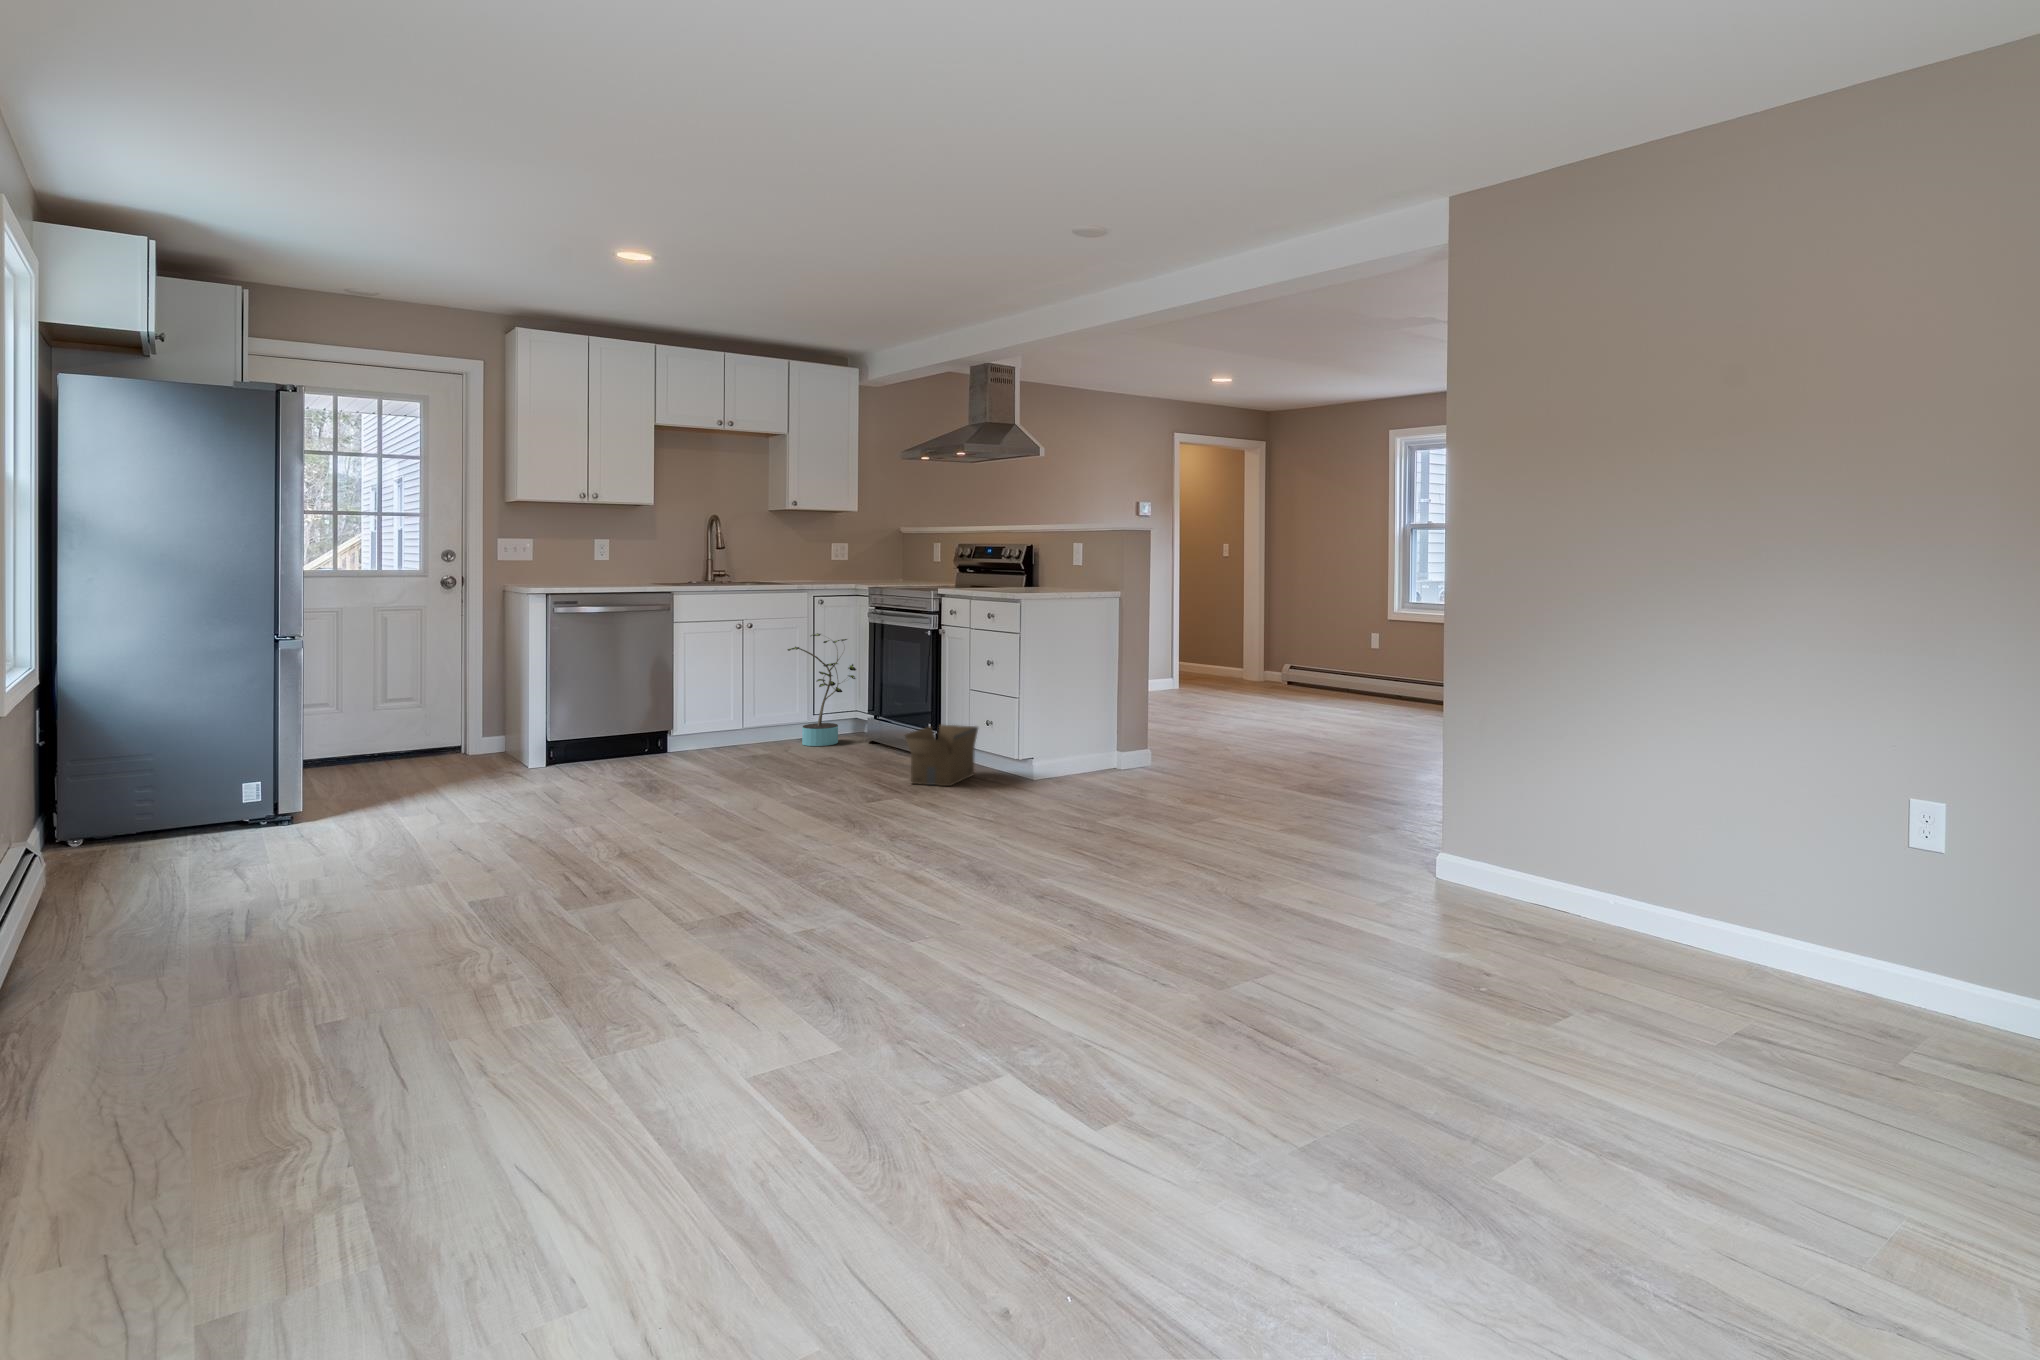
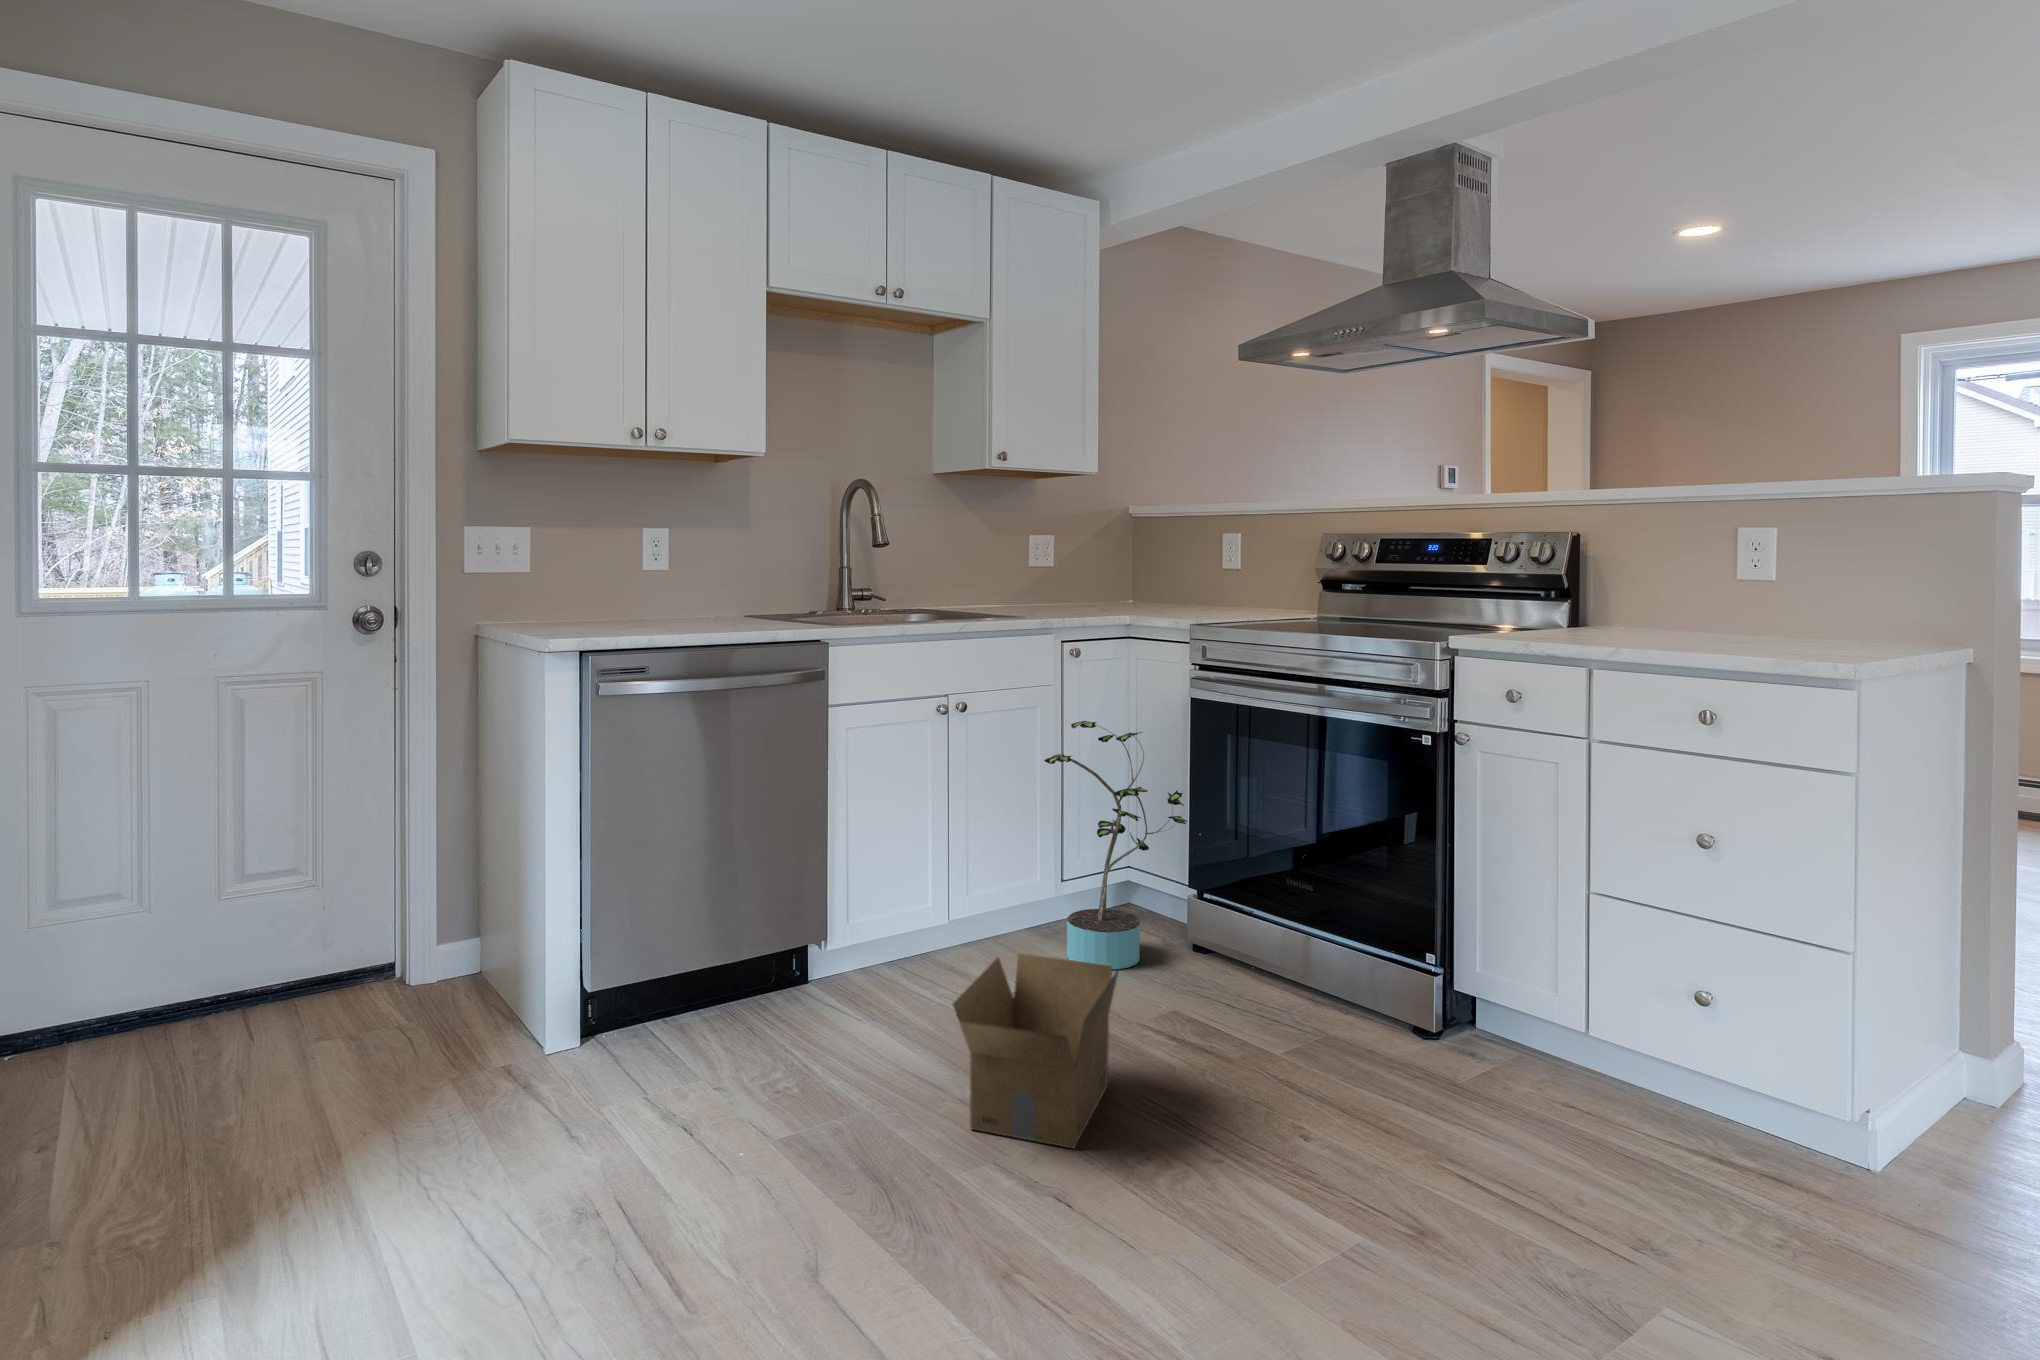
cardboard box: present [905,725,978,786] -> present [953,953,1118,1149]

